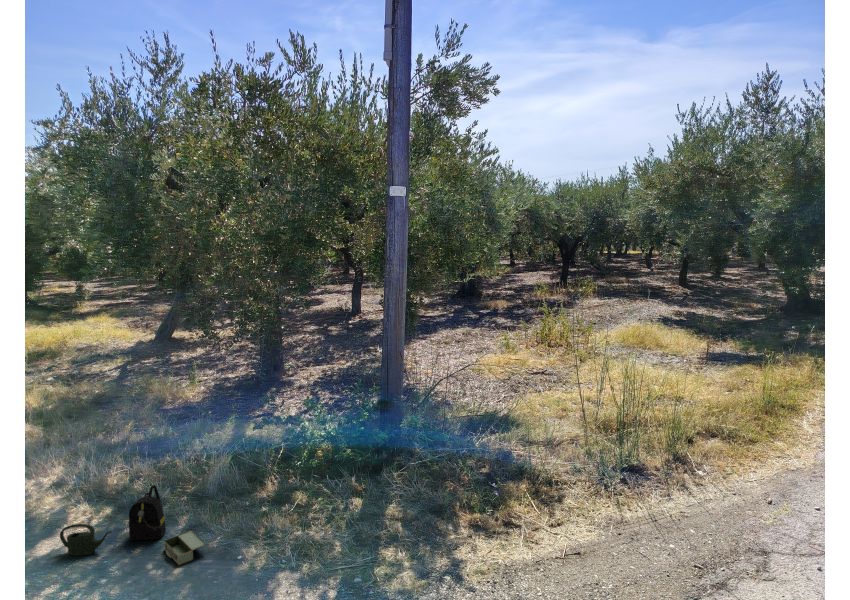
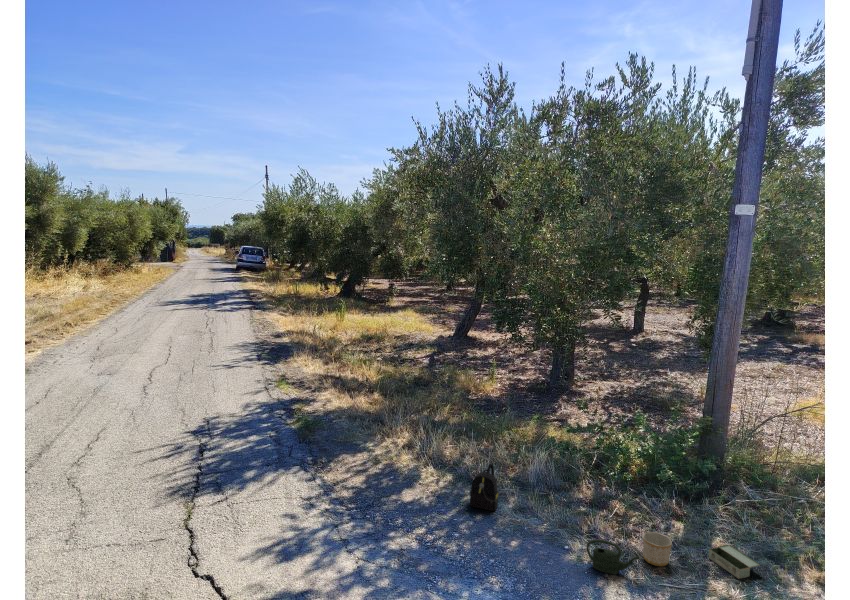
planter: none [317,516,344,550] -> present [643,532,672,566]
watering can: present [60,524,111,555] -> present [587,540,639,575]
toolbox: present [164,530,206,565] -> present [709,545,760,579]

